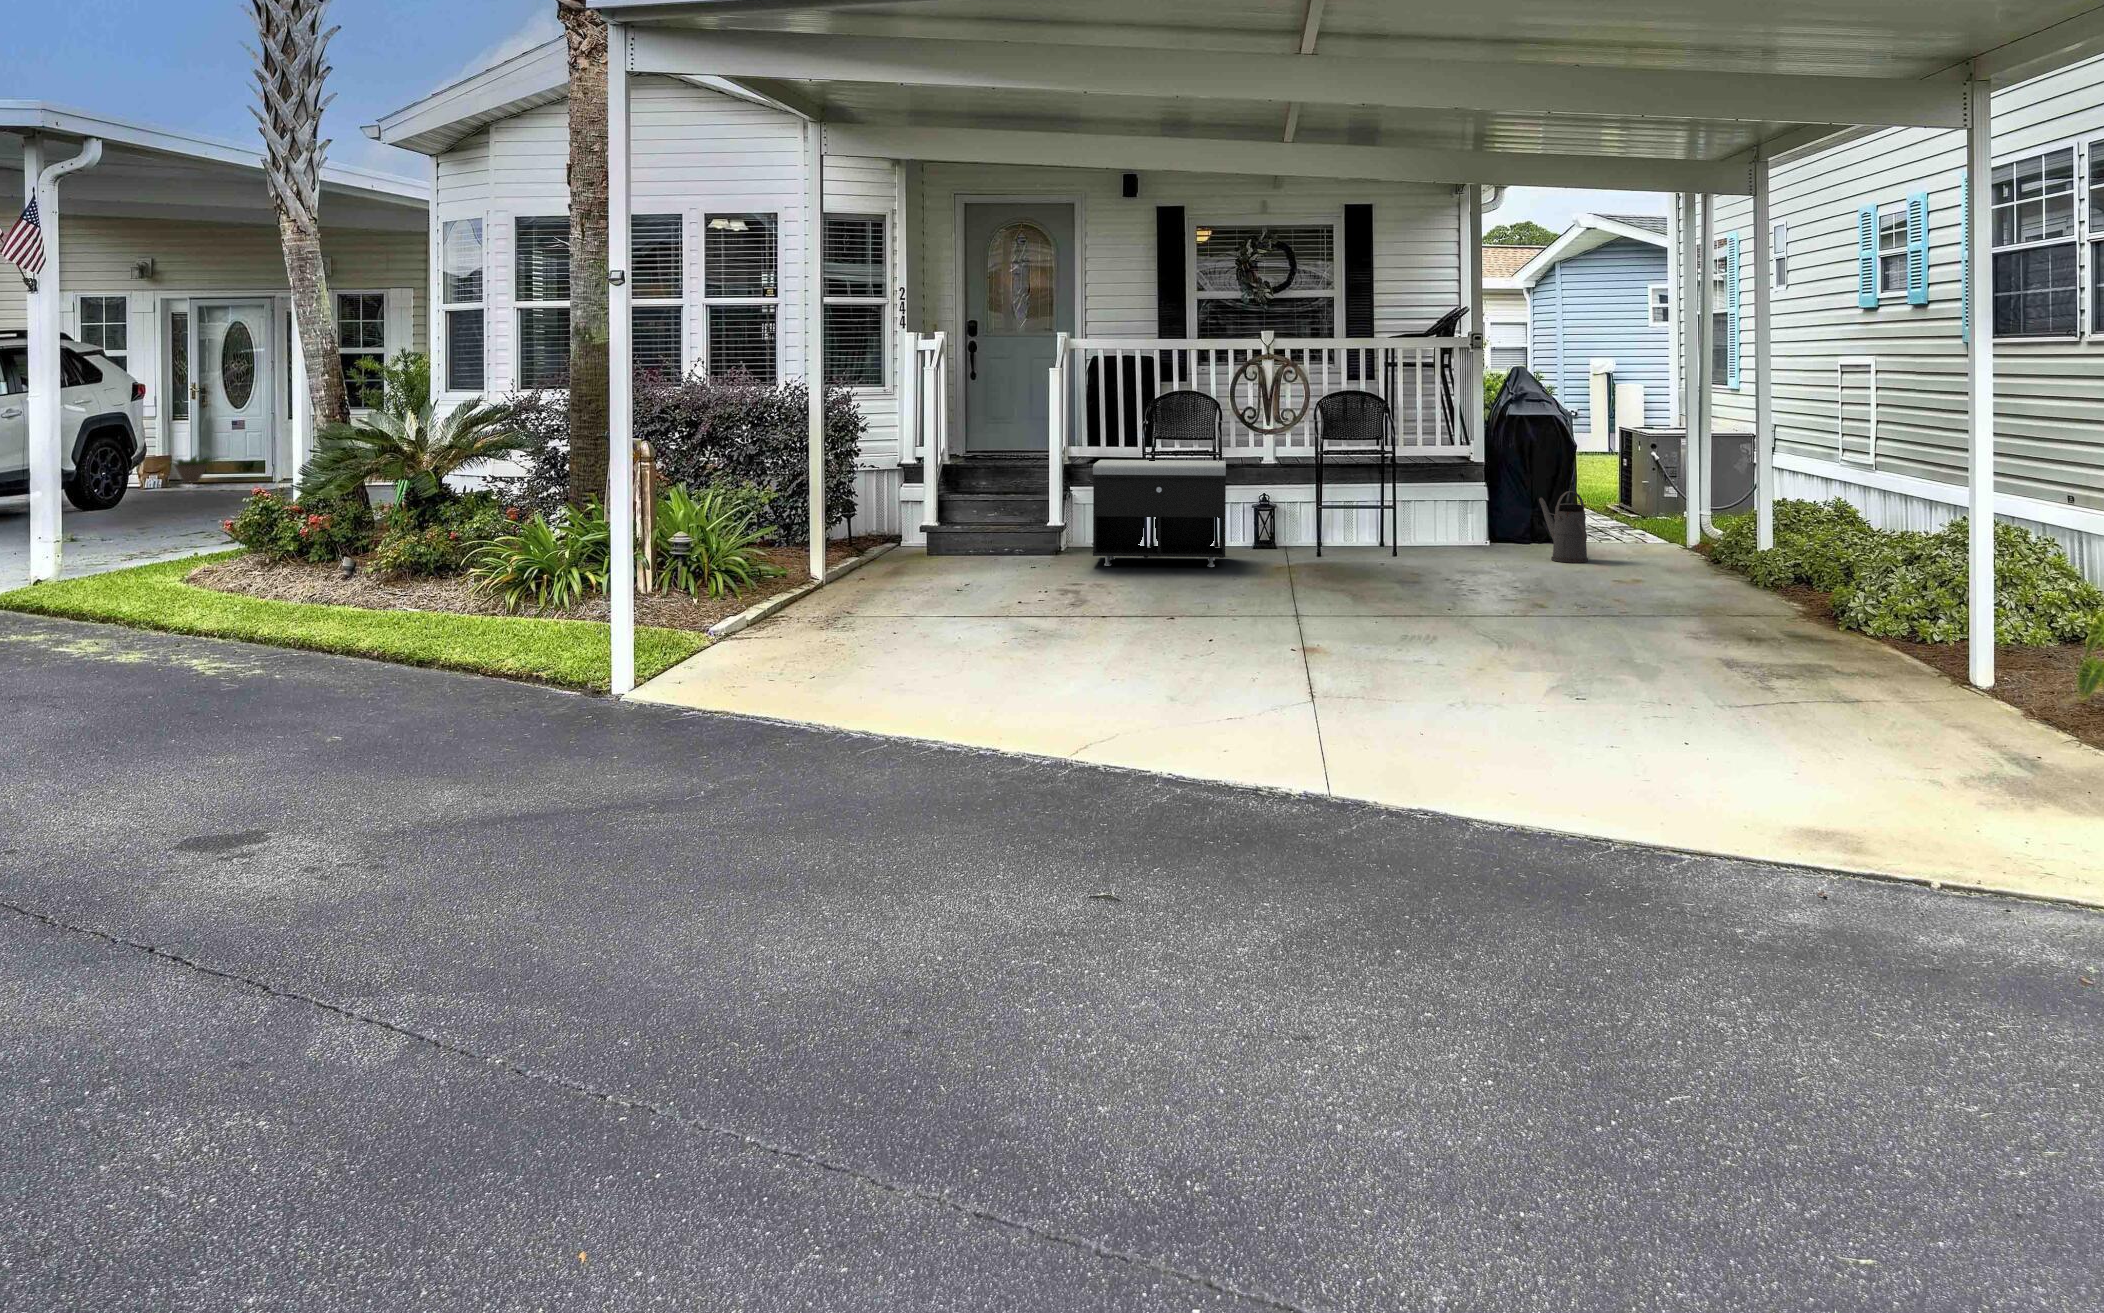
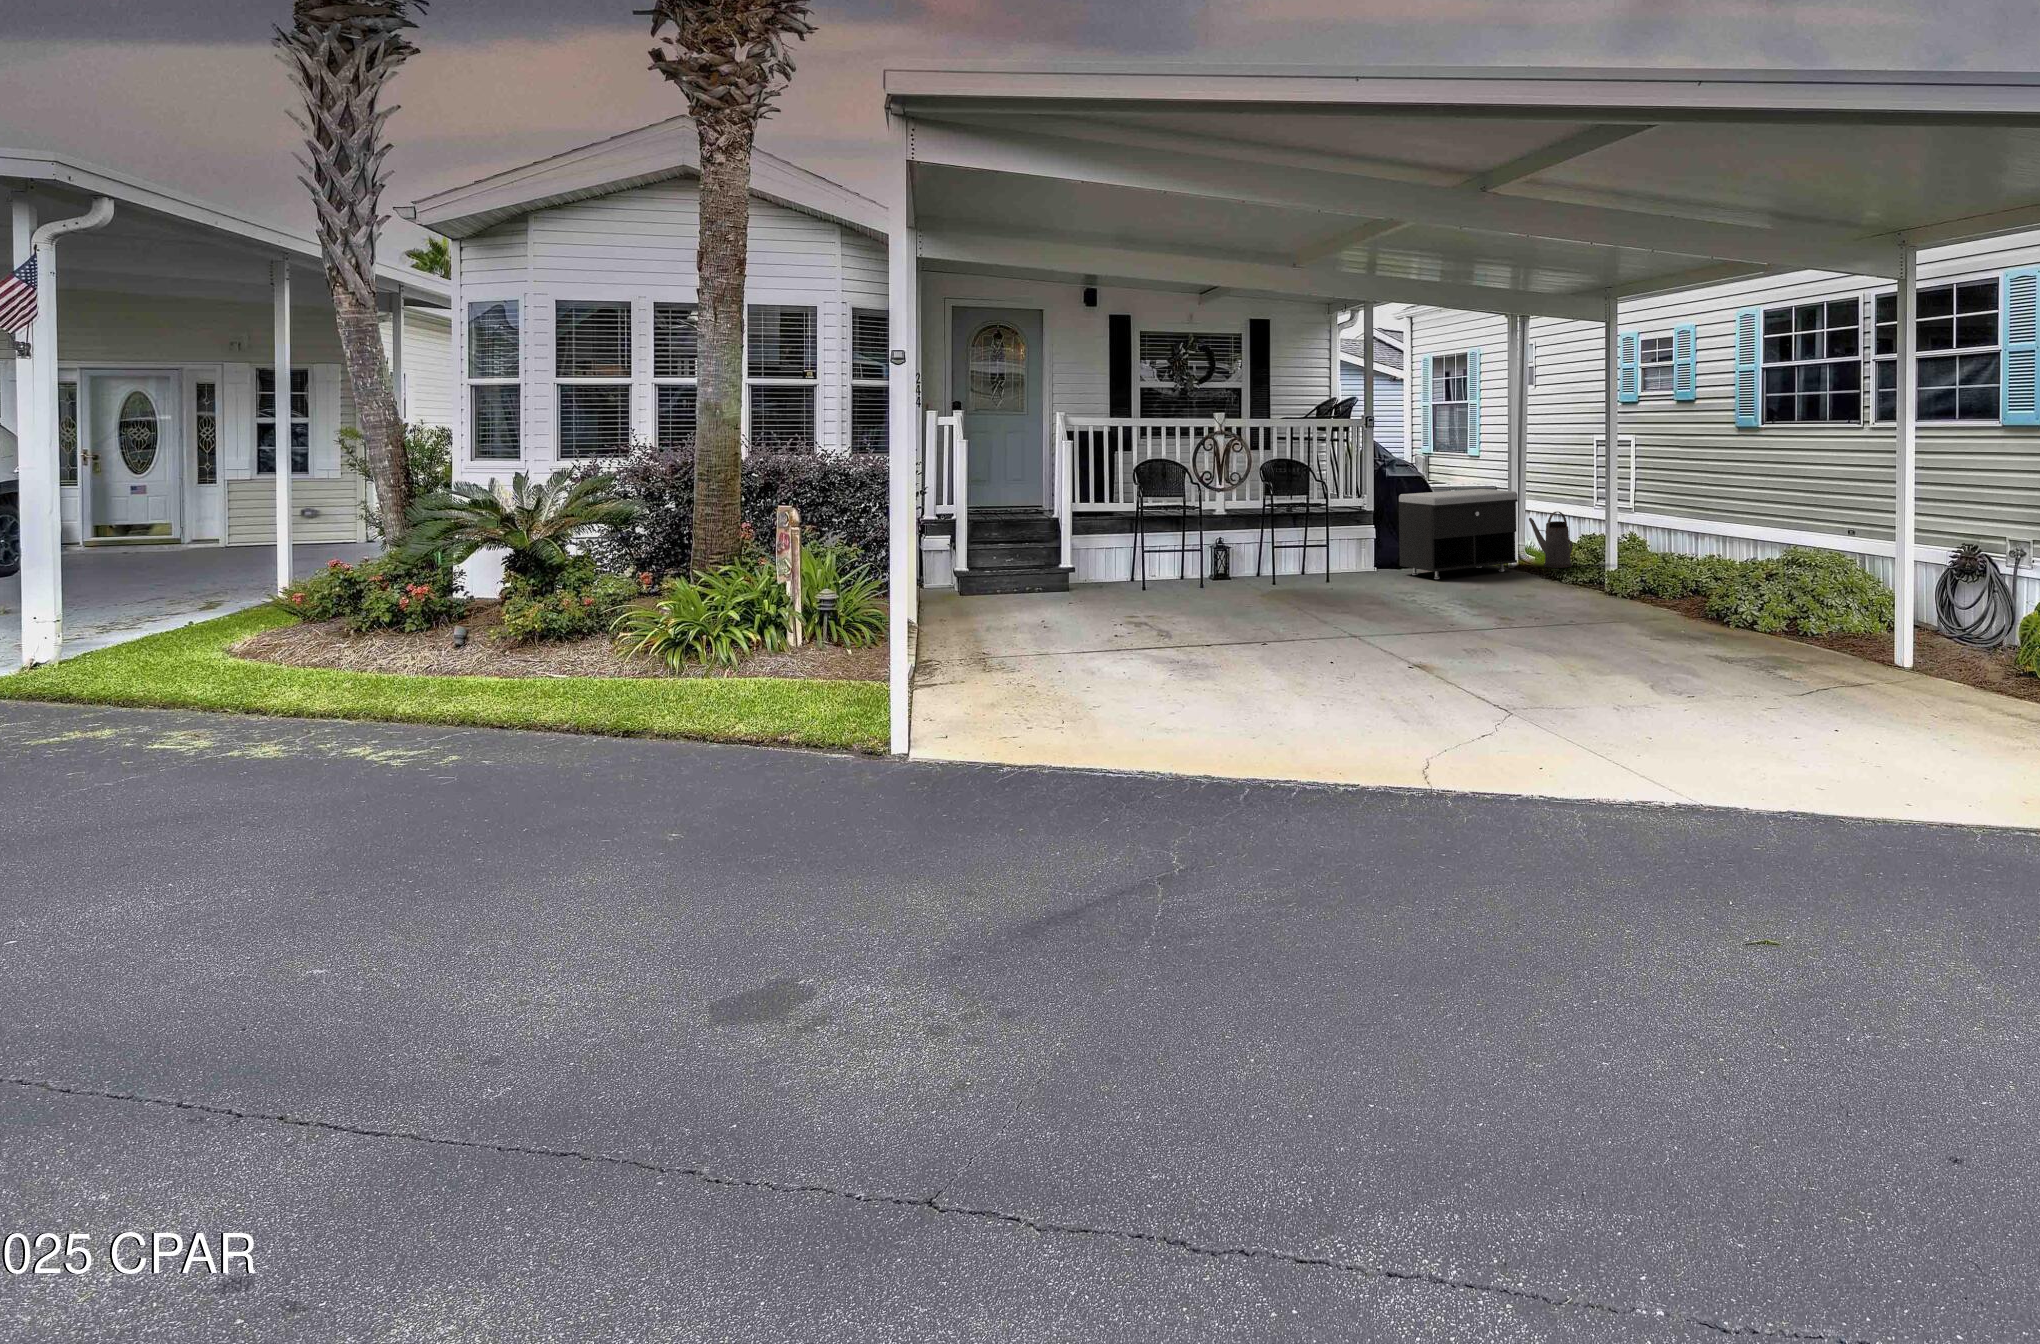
decorative plant: present [173,456,213,483] -> none [65,538,138,569]
storage bench: present [1093,460,1226,567] -> present [1399,489,1518,579]

